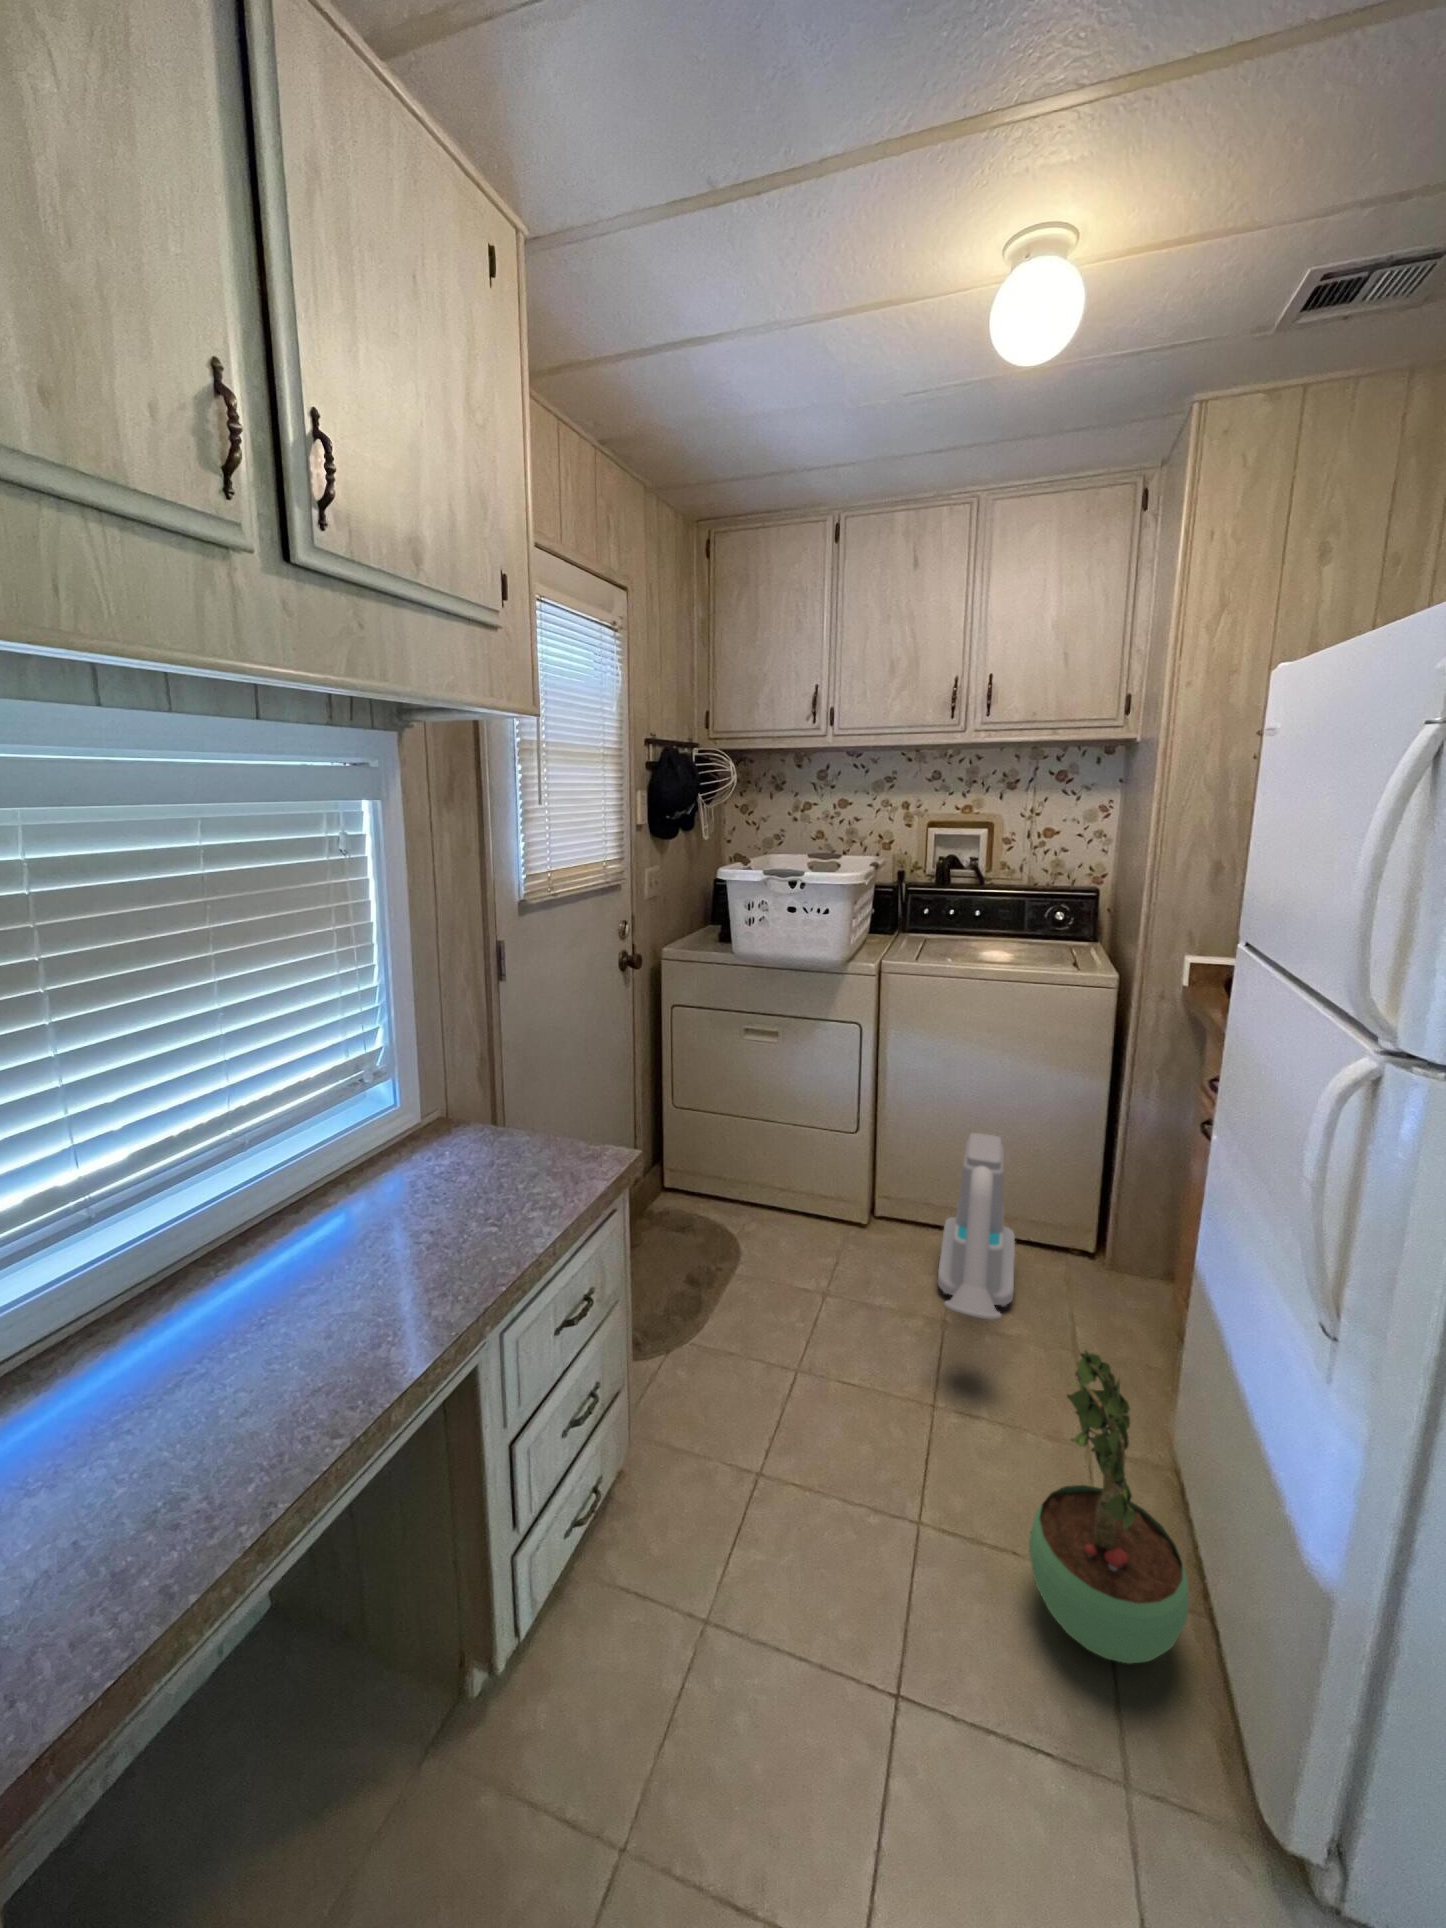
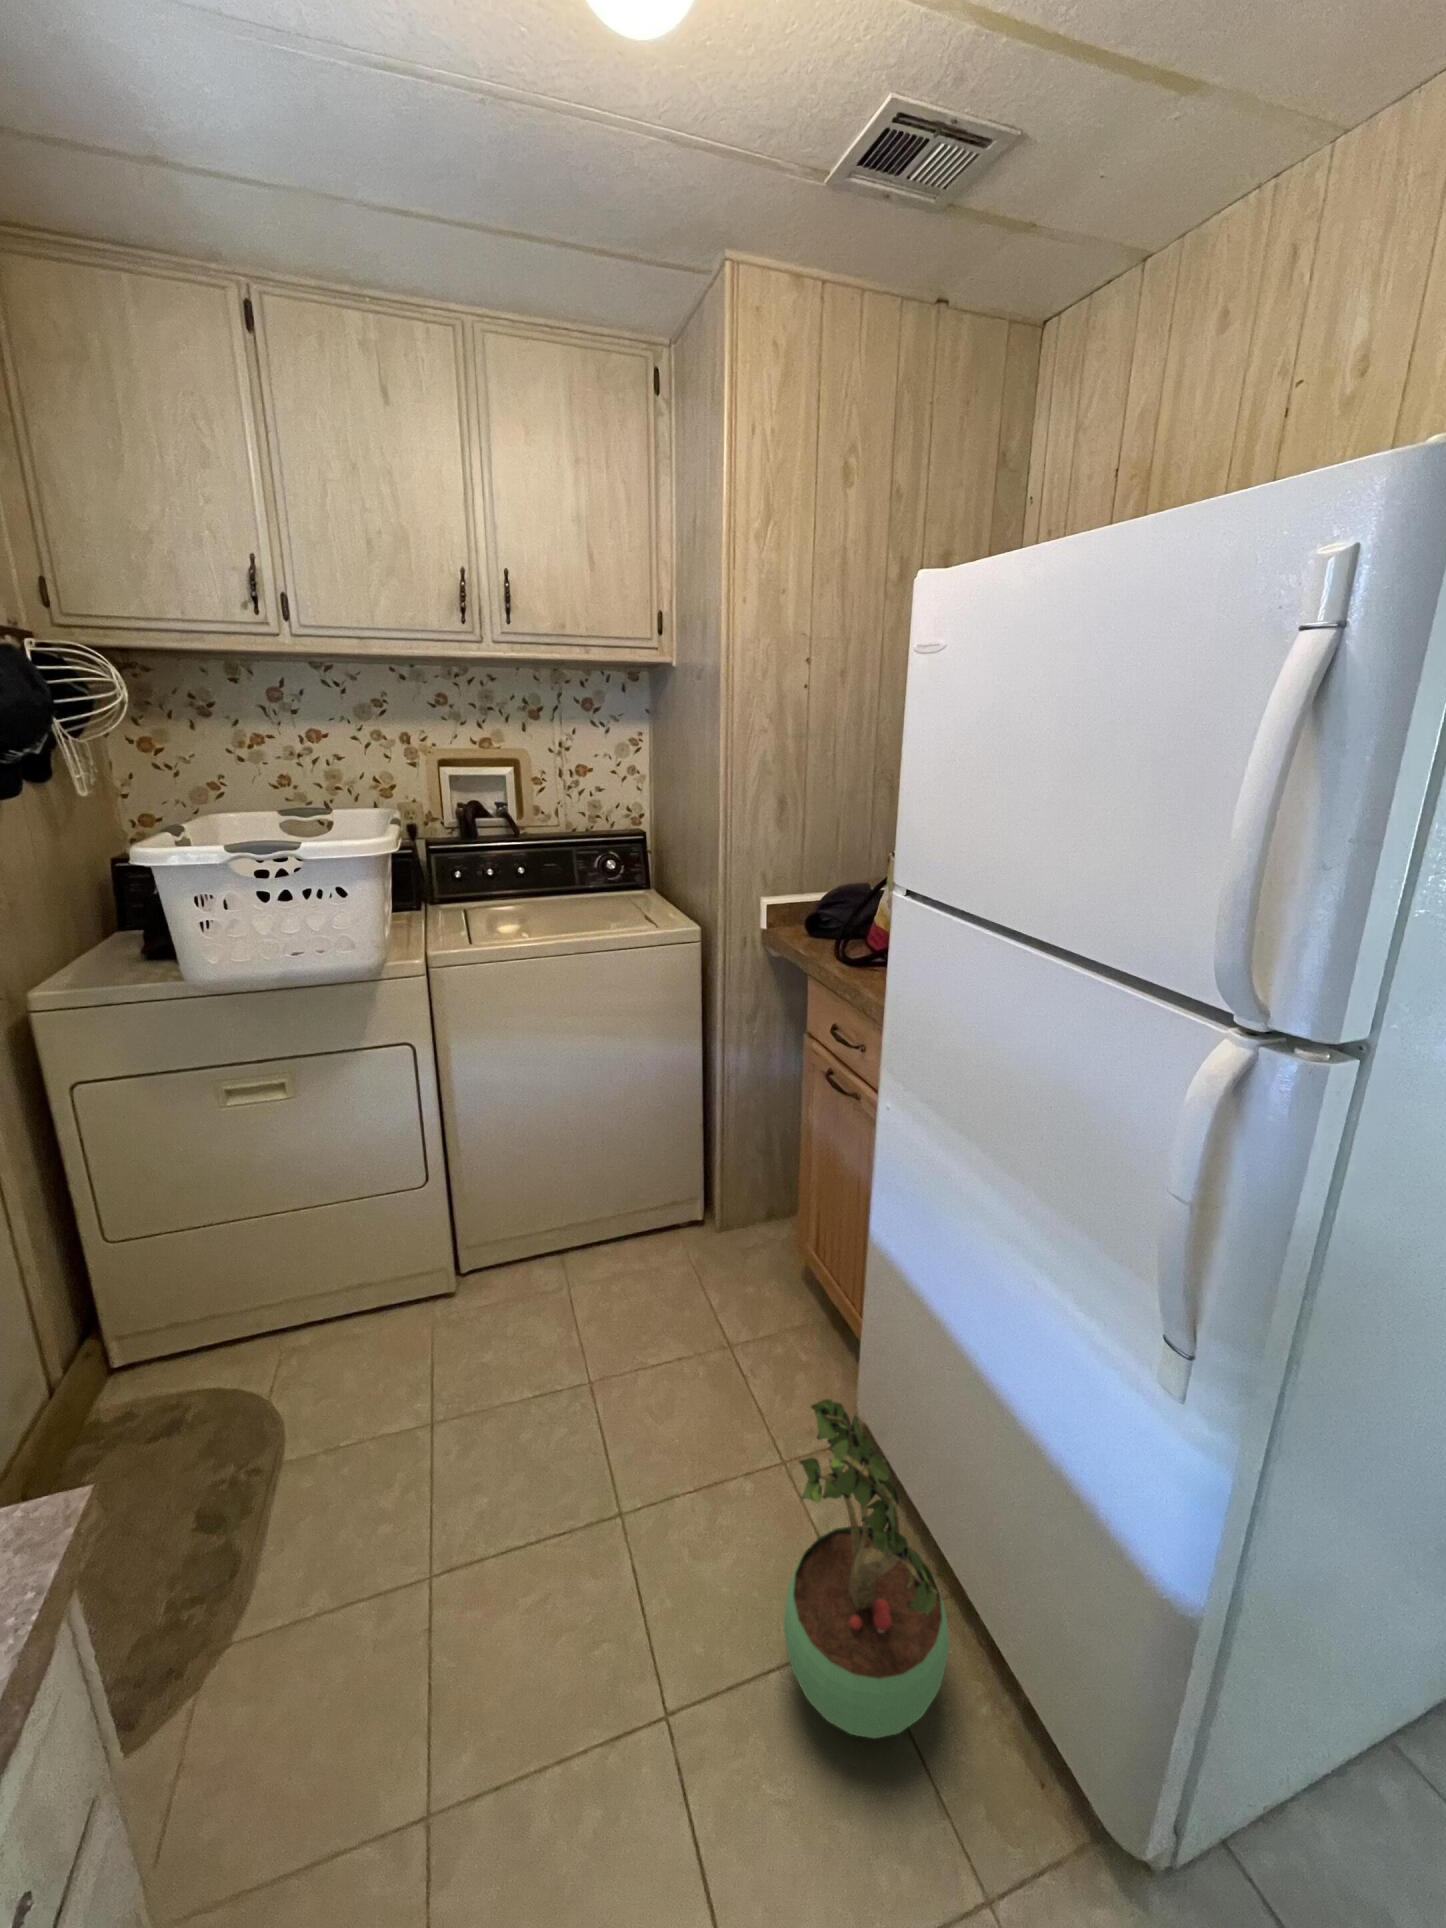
vacuum cleaner: present [938,1133,1015,1320] -> none [548,1134,665,1384]

